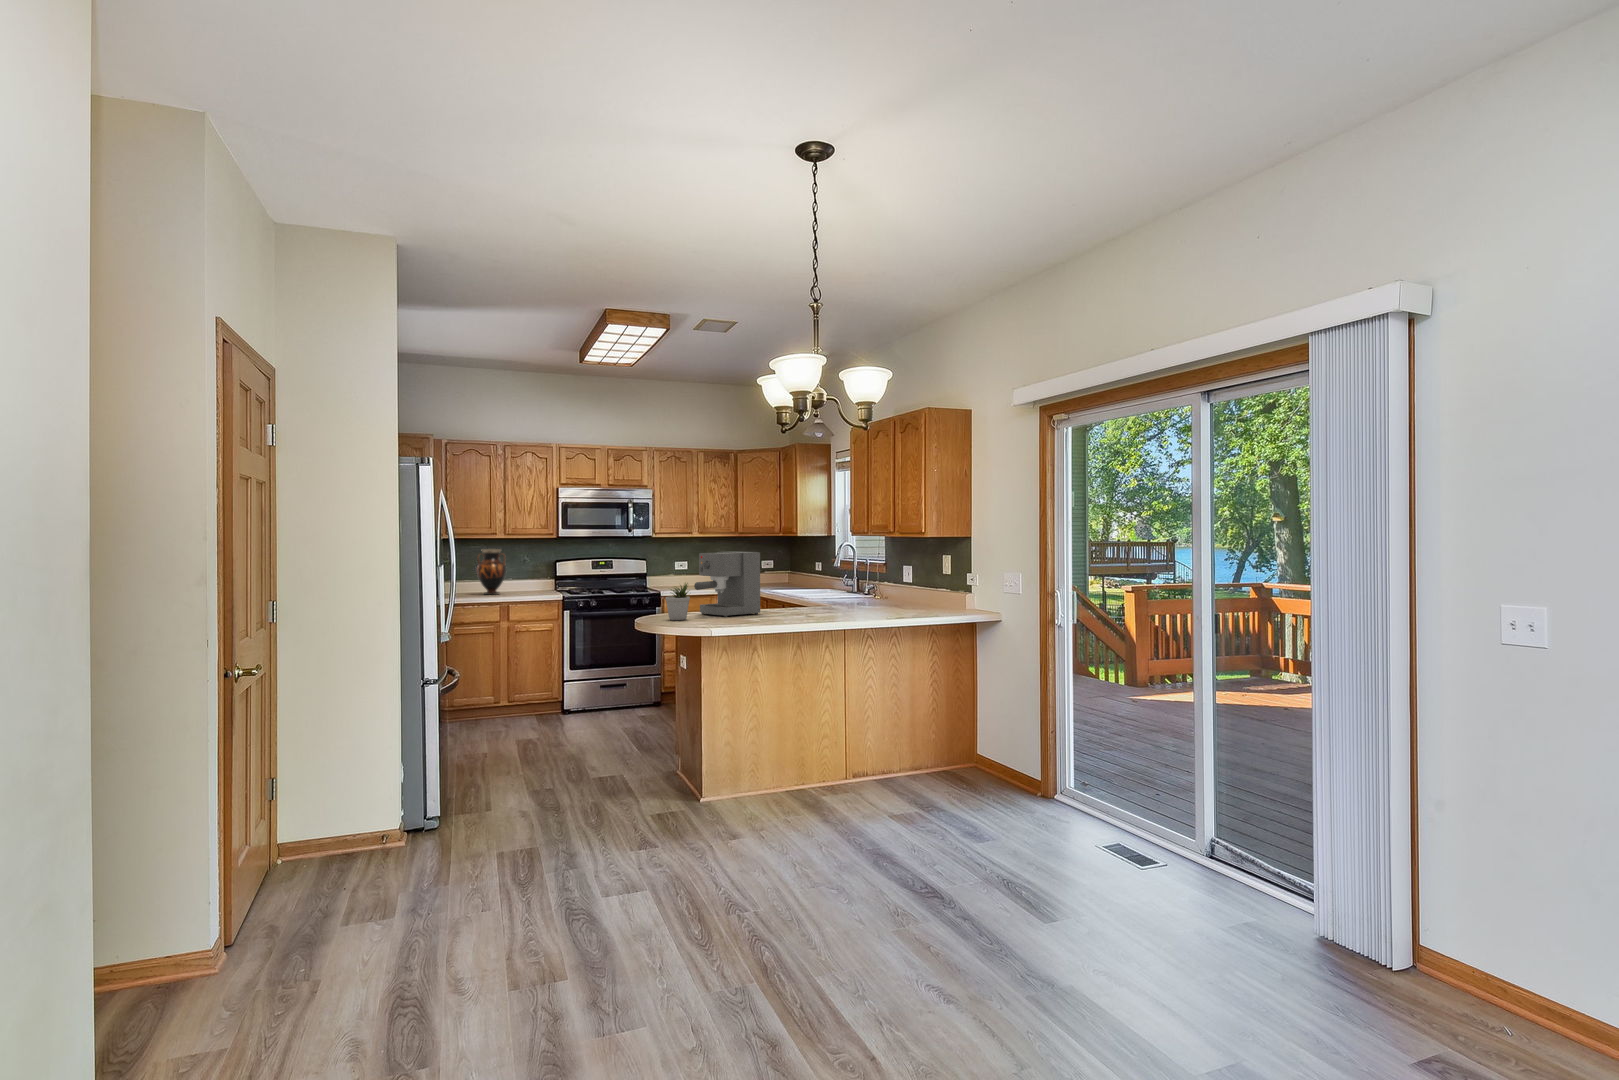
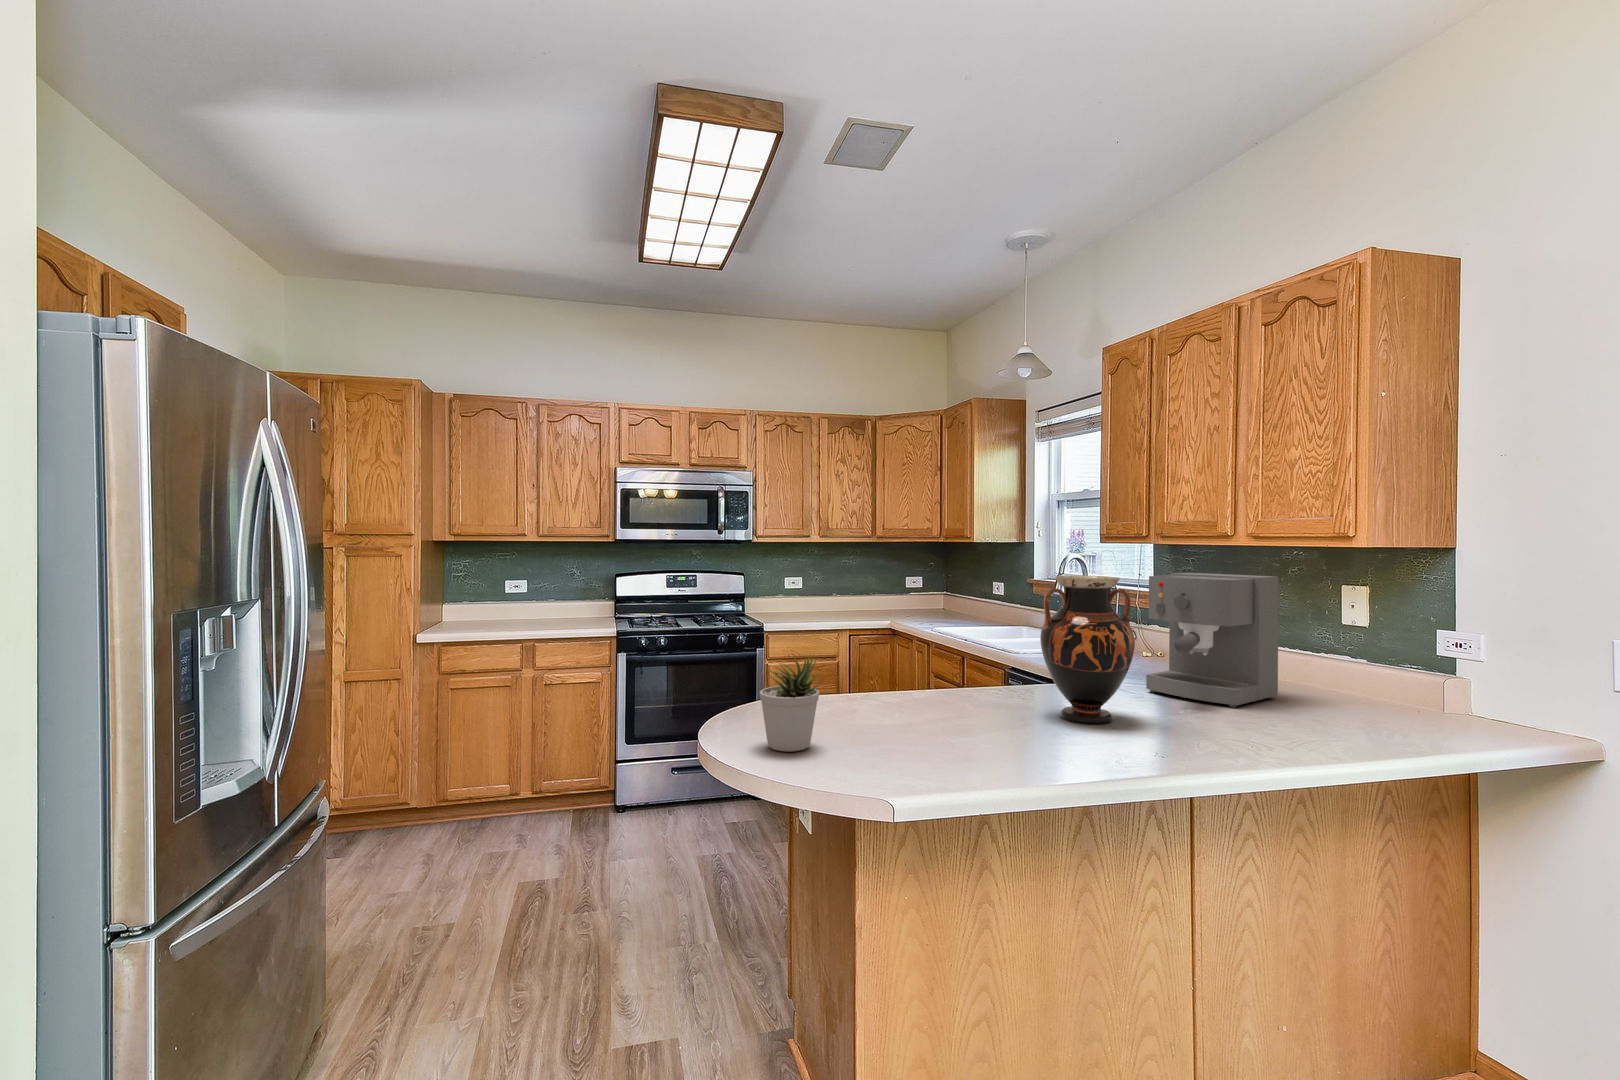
vase: present [477,549,507,595] -> present [1040,576,1135,724]
coffee maker: present [694,552,760,617] -> present [1146,573,1279,708]

